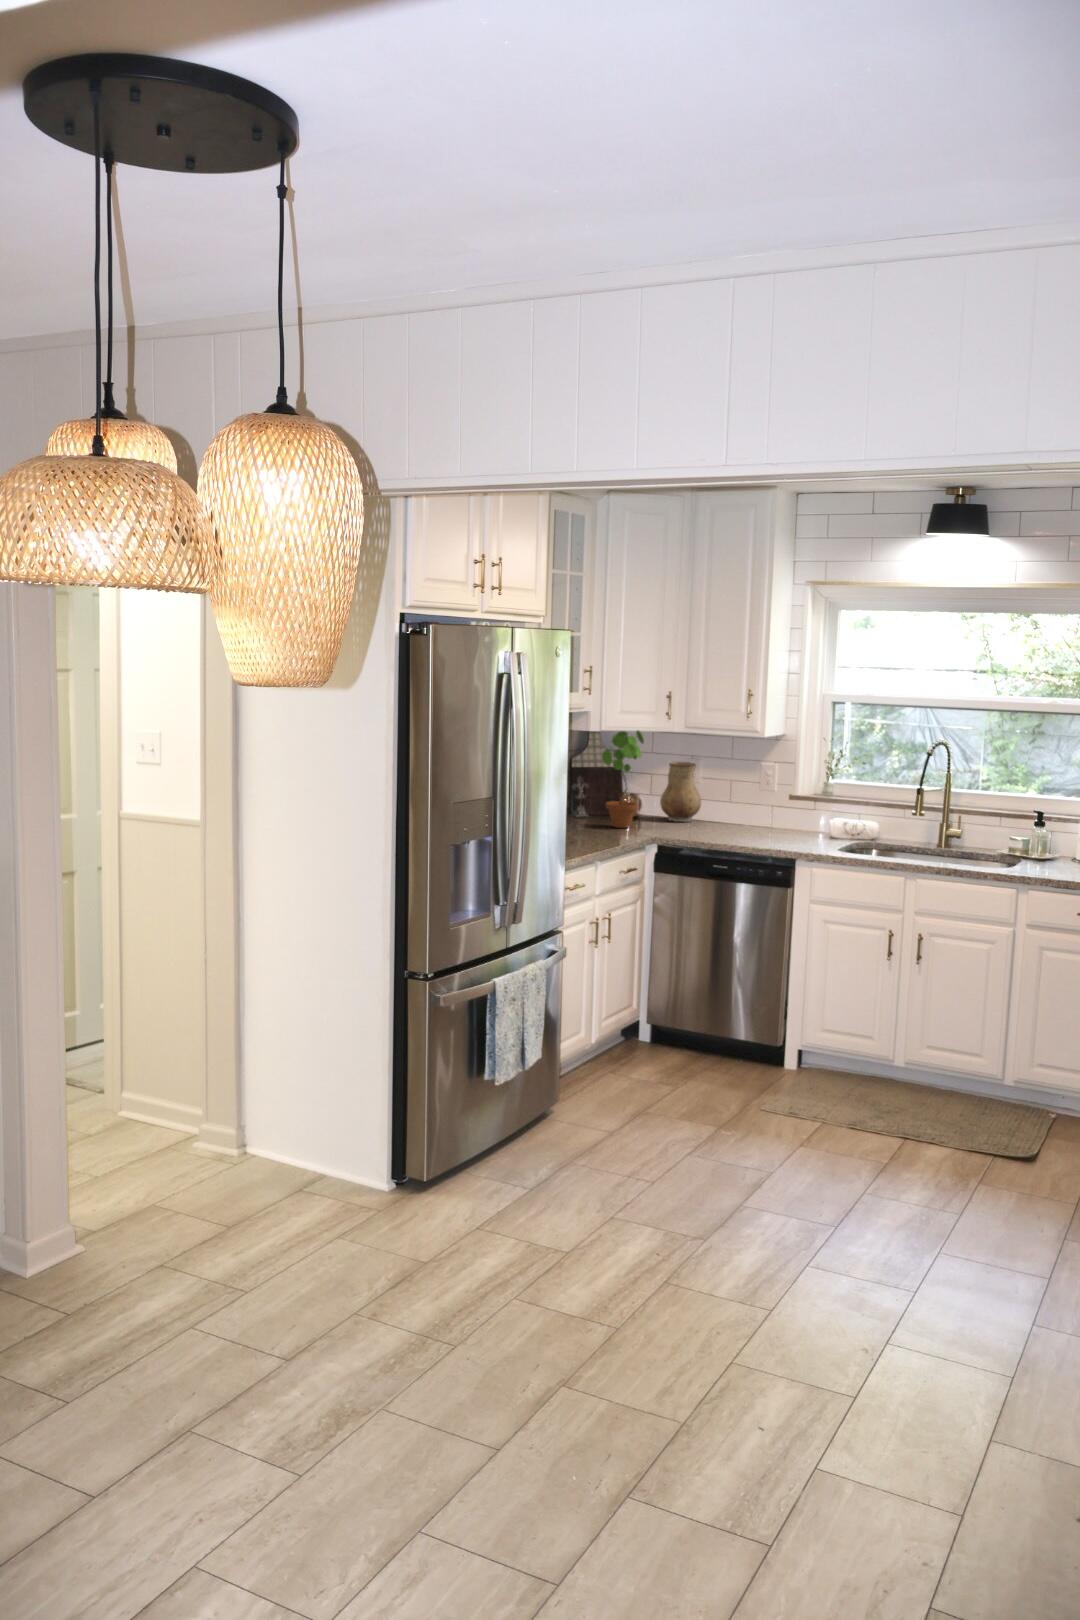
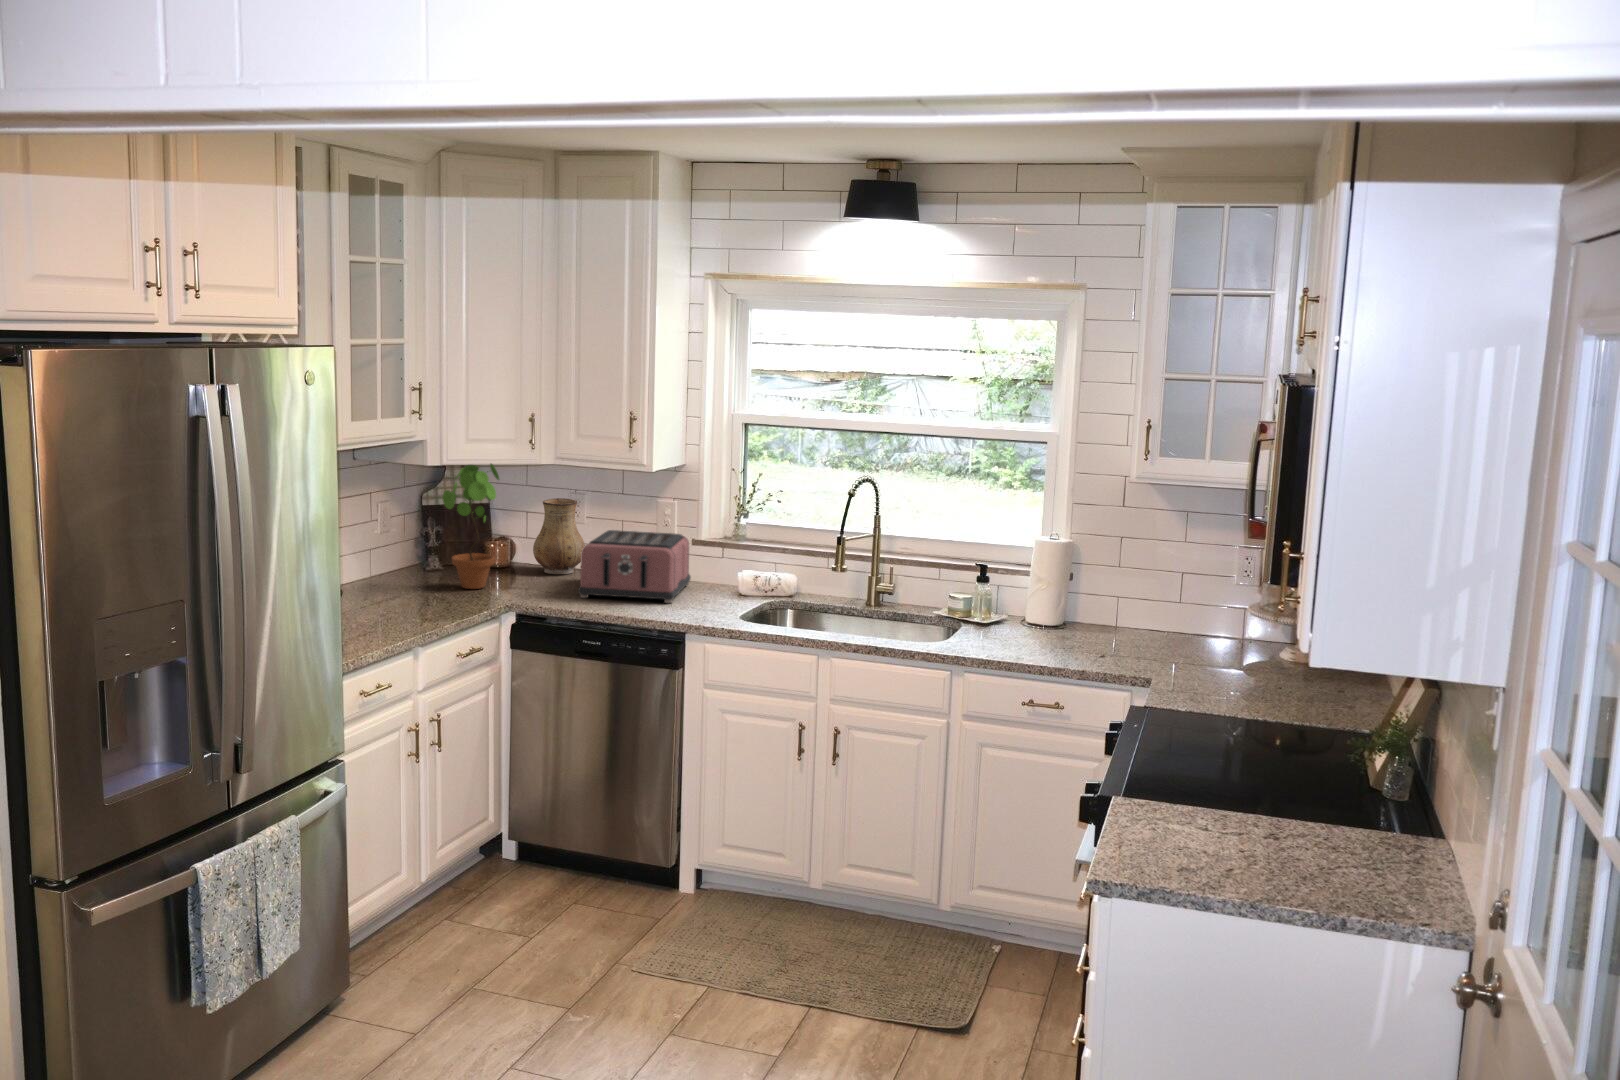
toaster: none [705,785,790,841] -> present [578,530,691,603]

